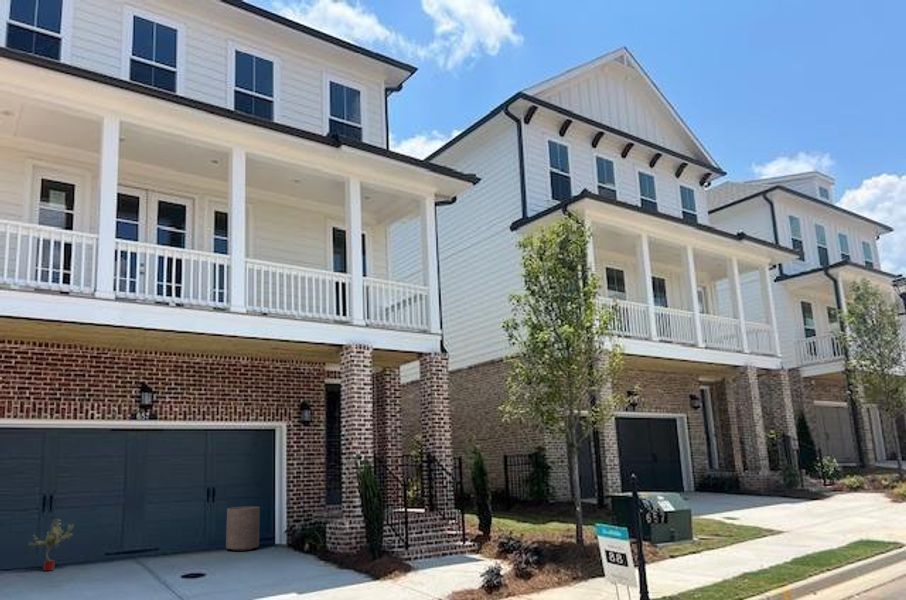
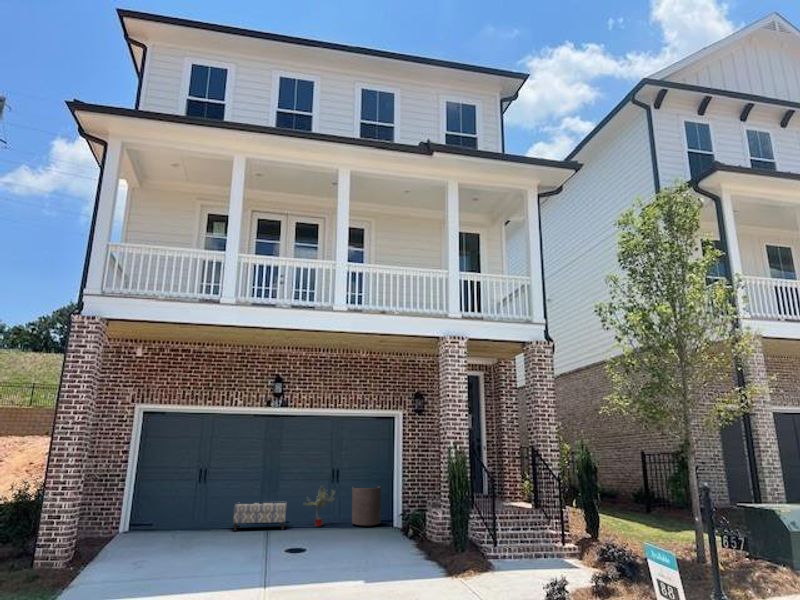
potted tree: present [28,521,73,571] -> present [305,487,335,527]
bench: none [86,530,155,567] -> present [233,502,287,531]

